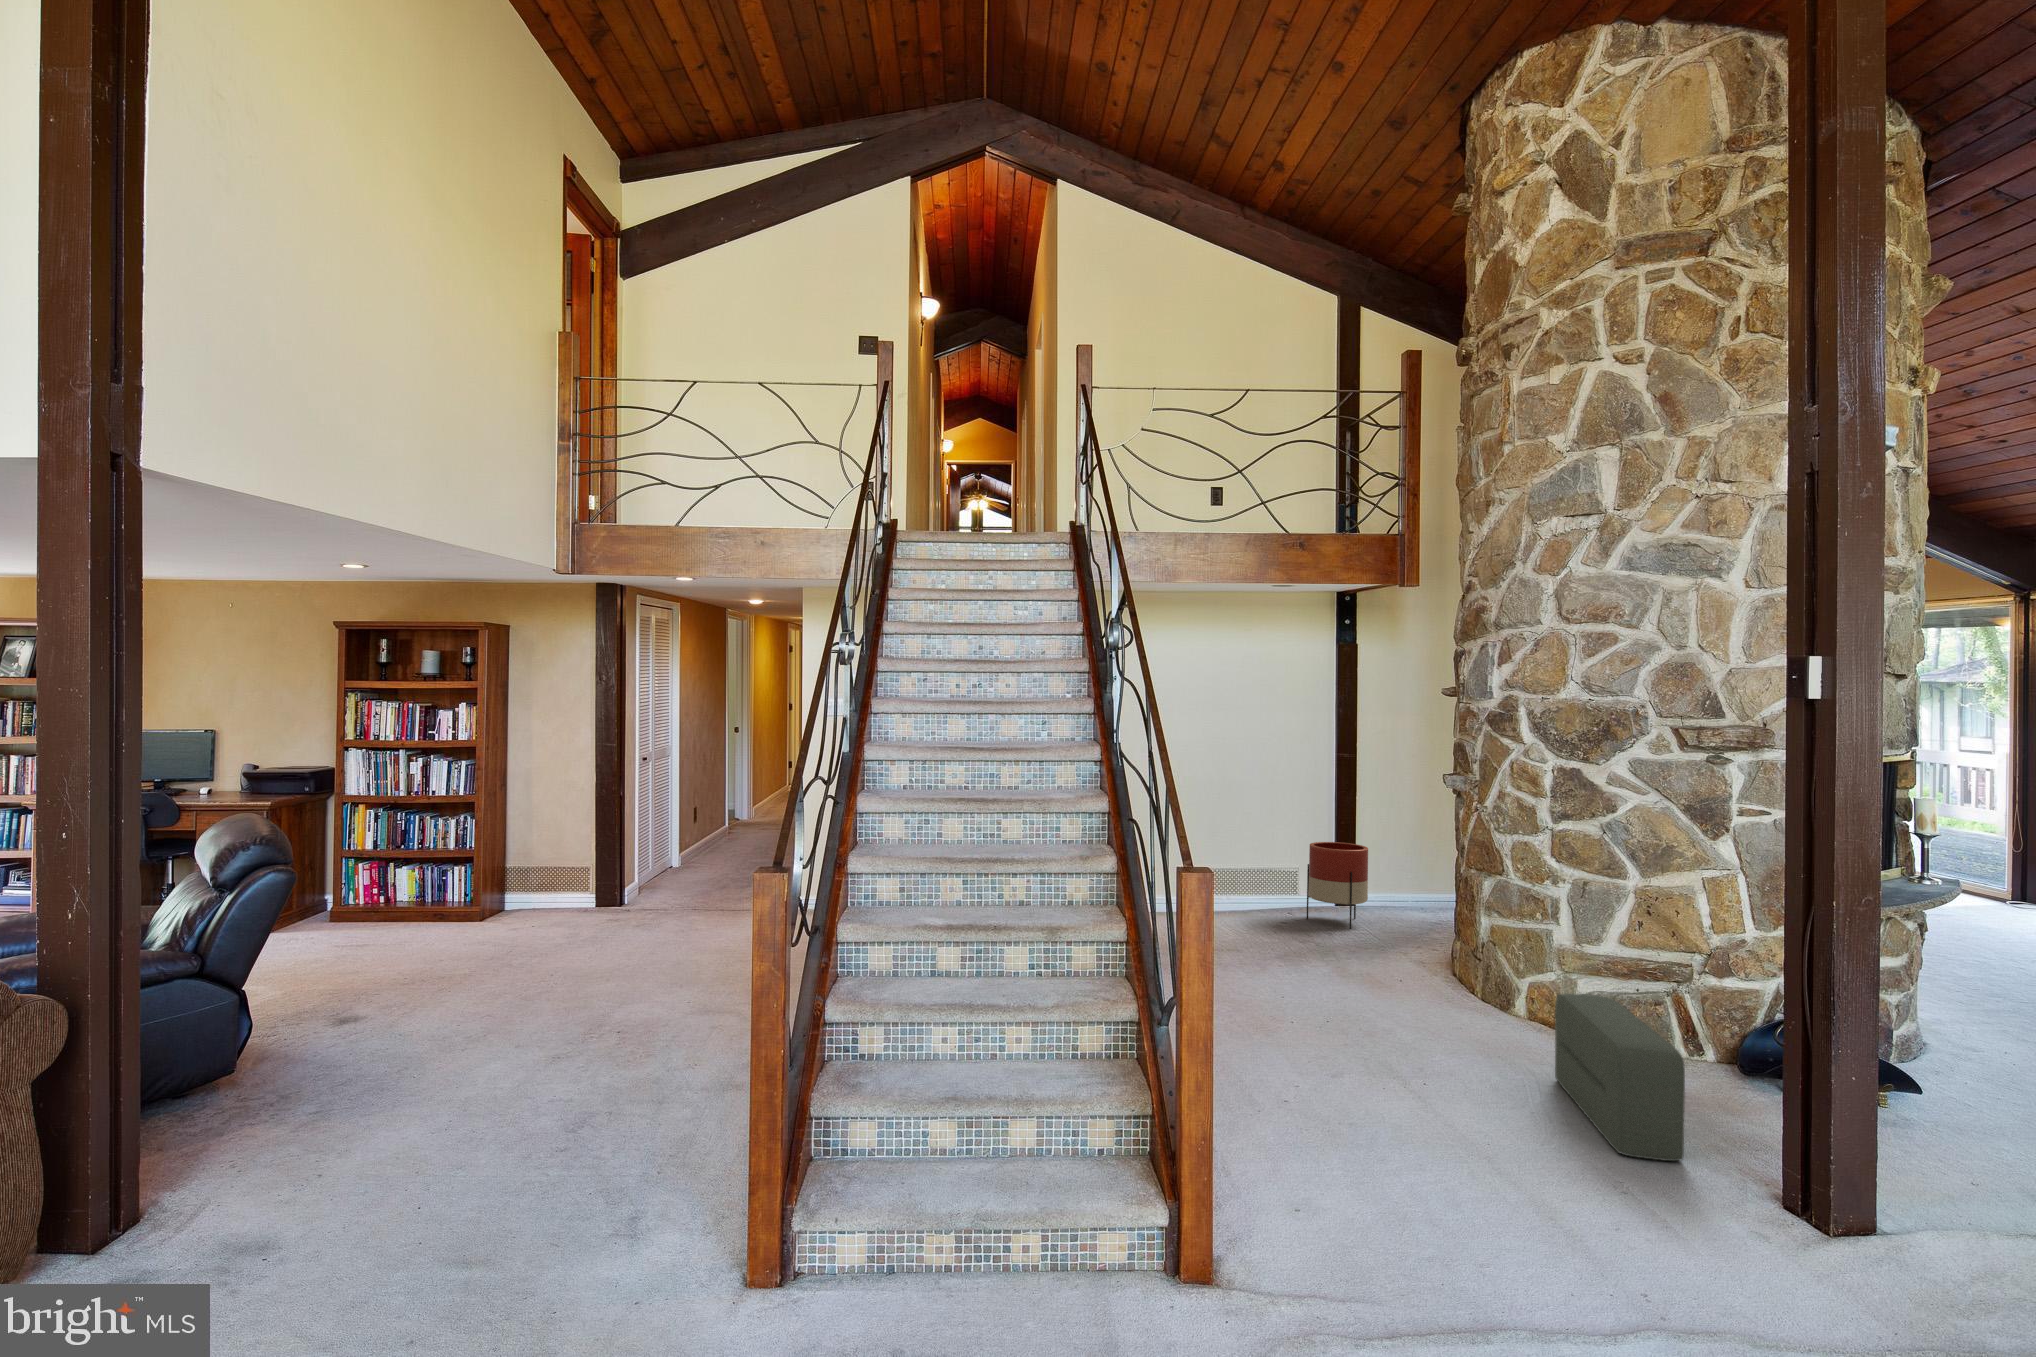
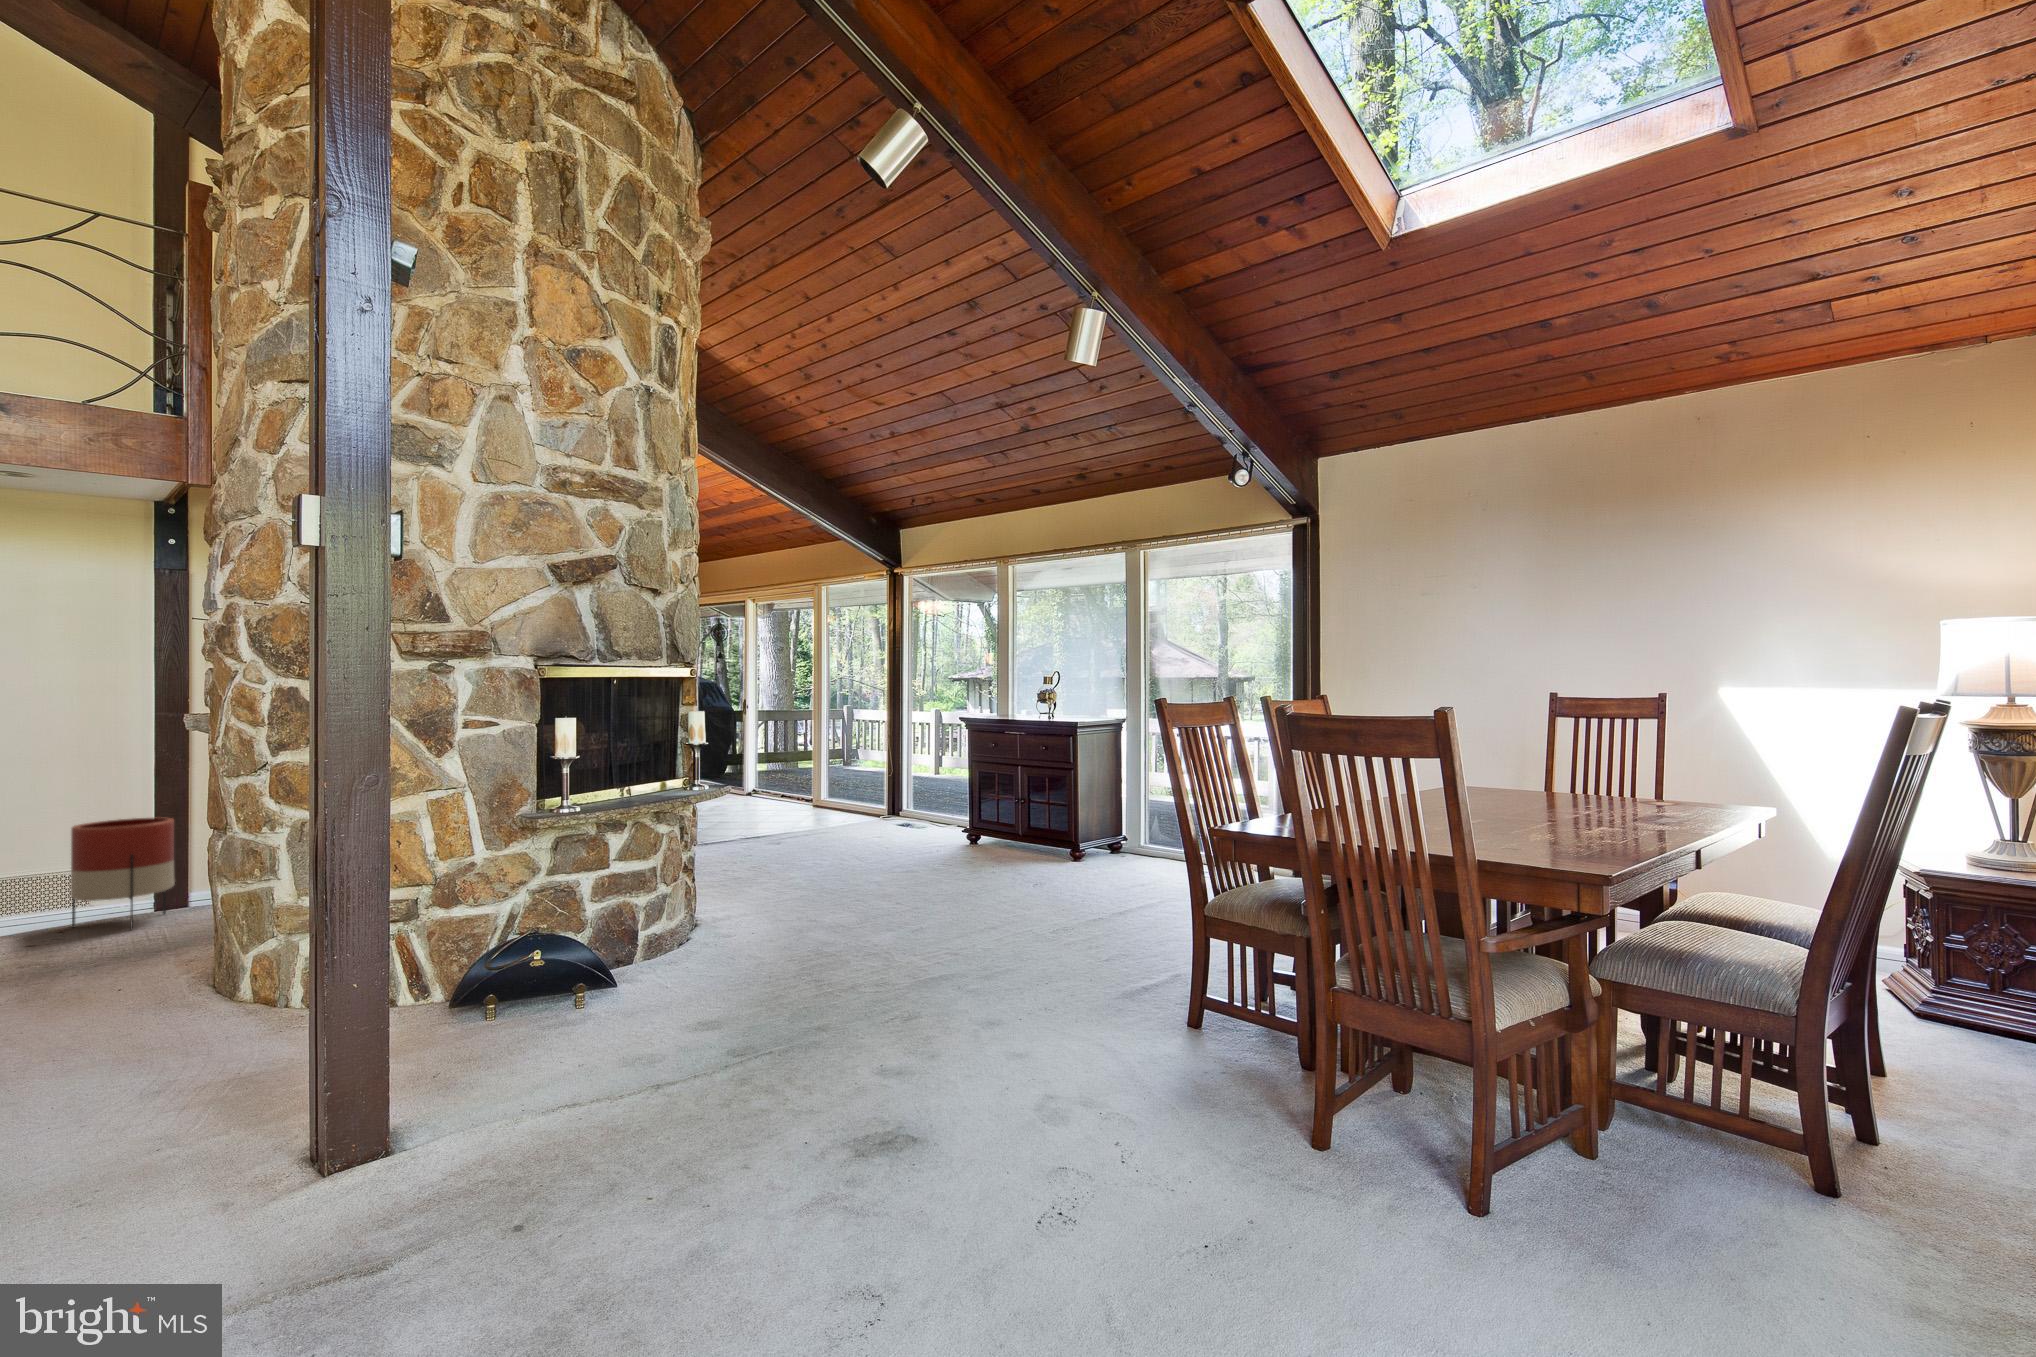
pouf: present [1555,993,1685,1161] -> none [82,963,237,1184]

